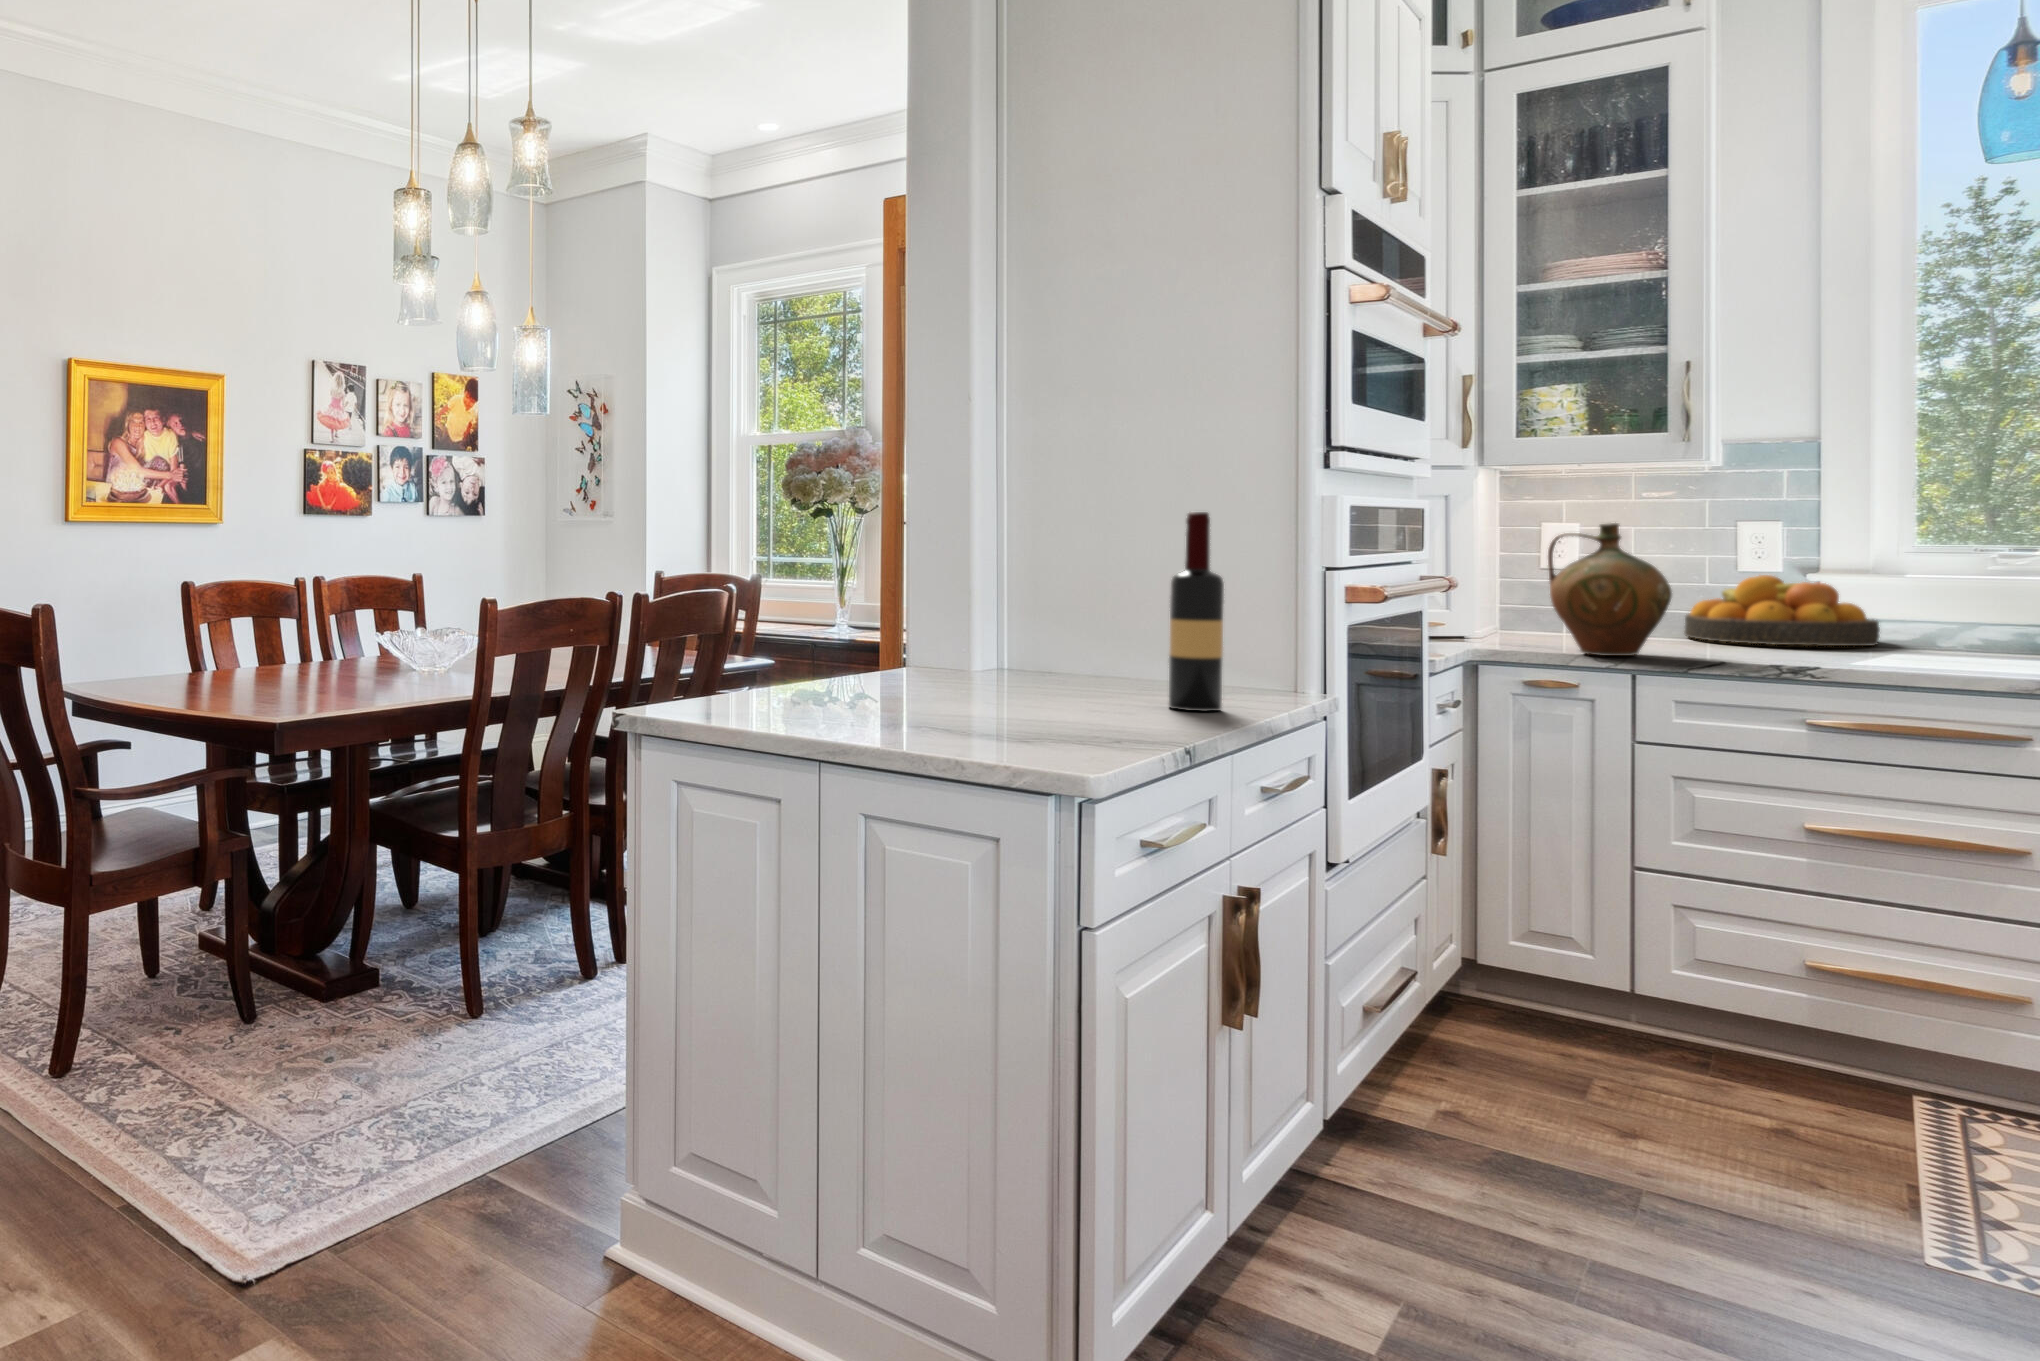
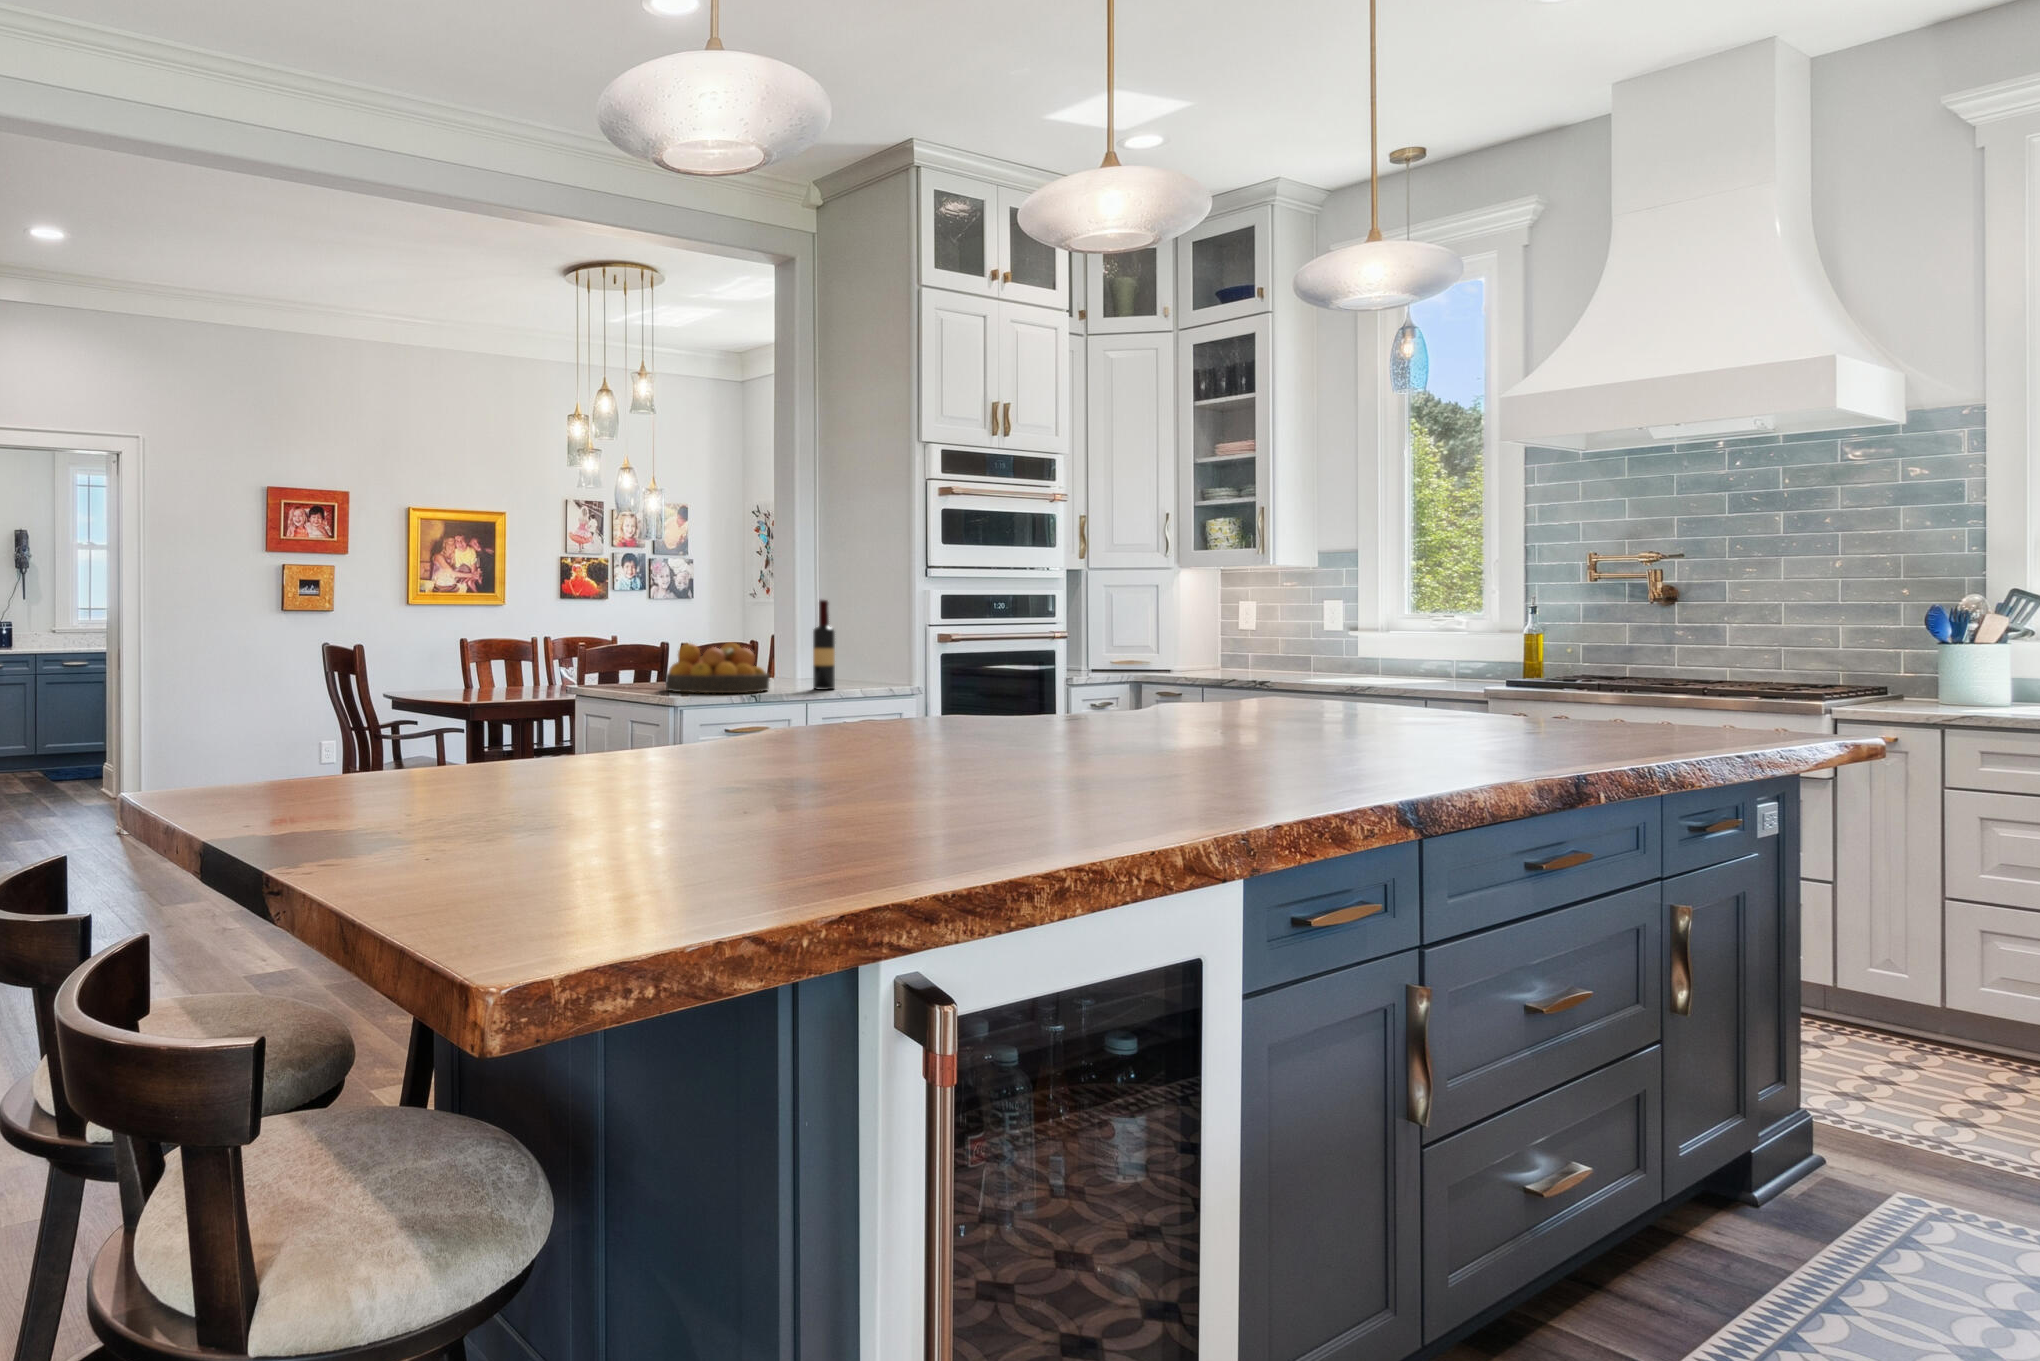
ceramic jug: present [1548,523,1672,656] -> none [1185,602,1245,679]
fruit bowl: present [1685,575,1880,646] -> present [666,642,770,693]

